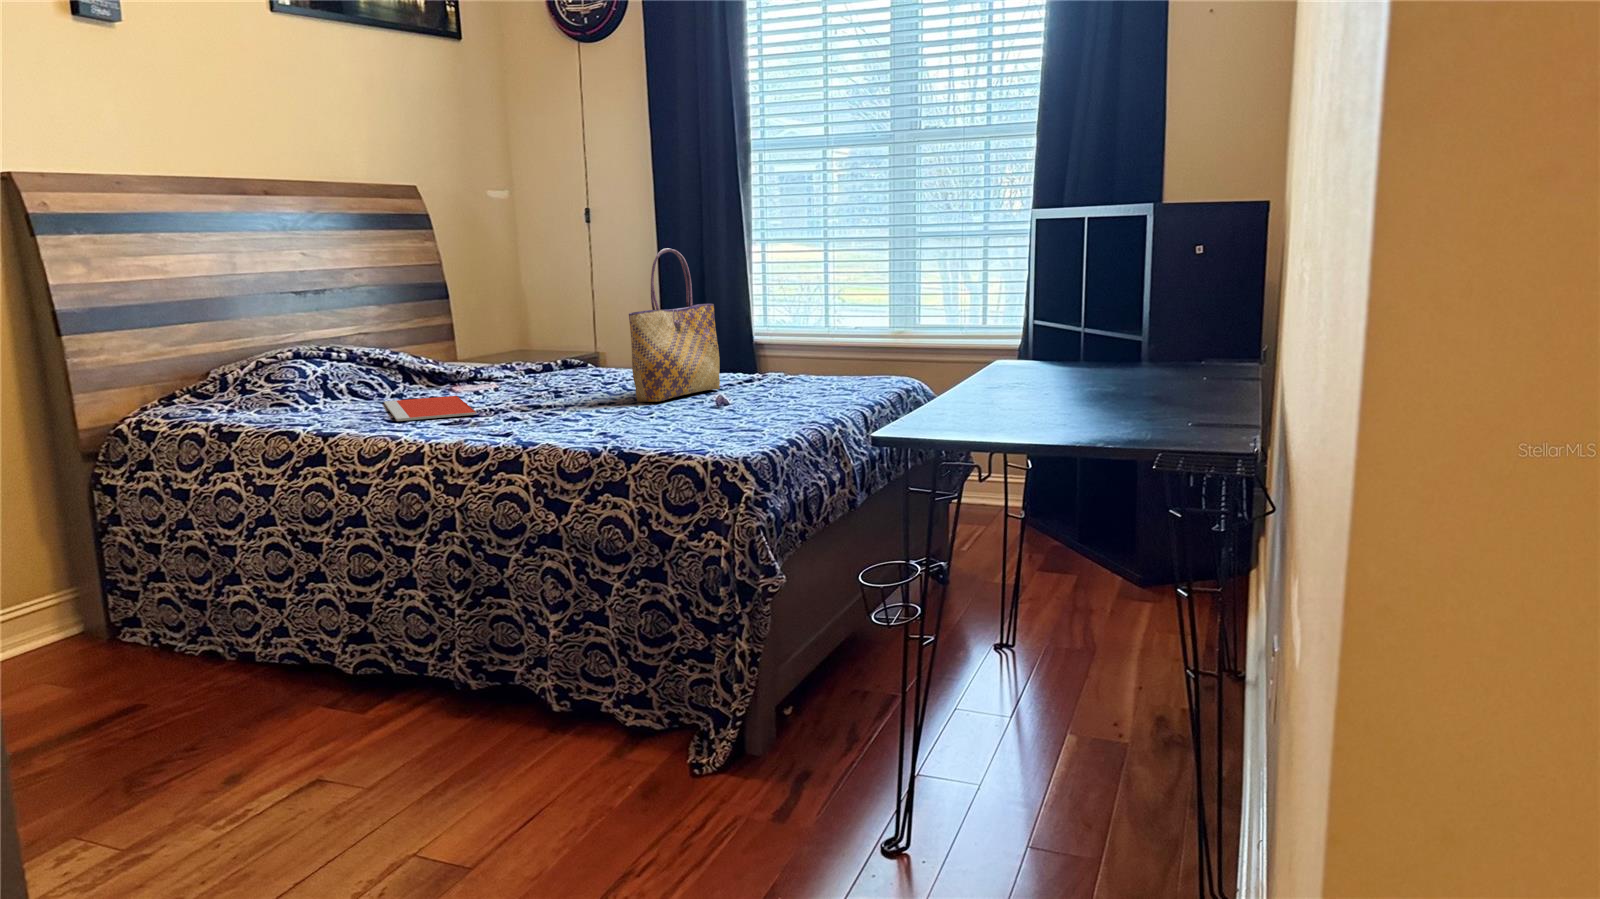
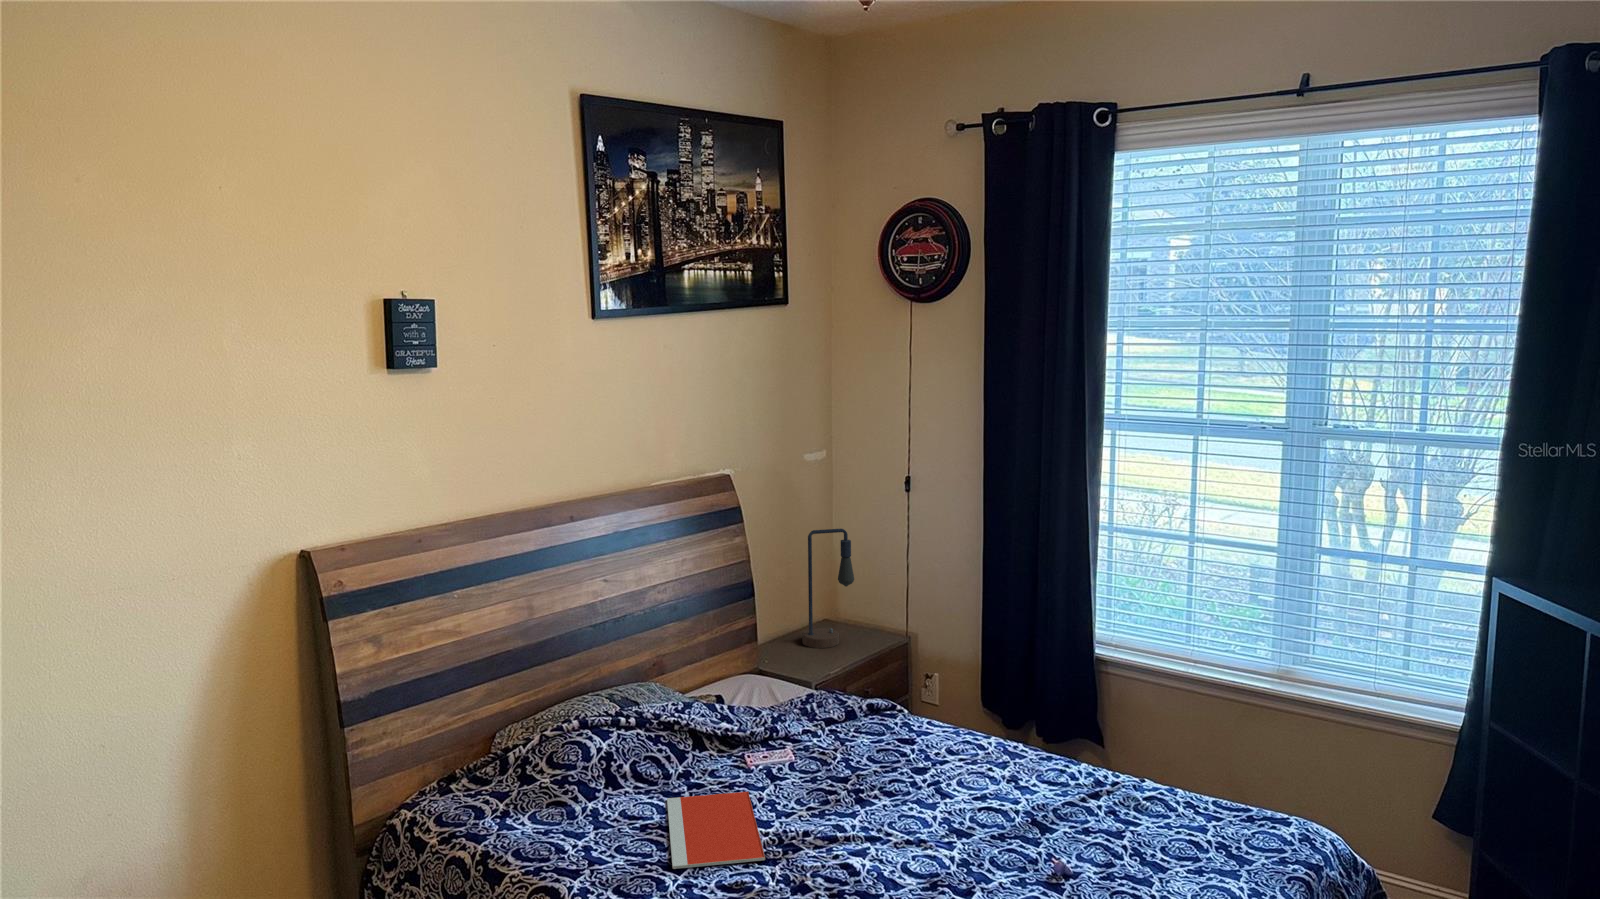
tote bag: present [629,248,720,402] -> none [955,639,1064,843]
table lamp: none [495,251,541,360] -> present [802,529,854,648]

